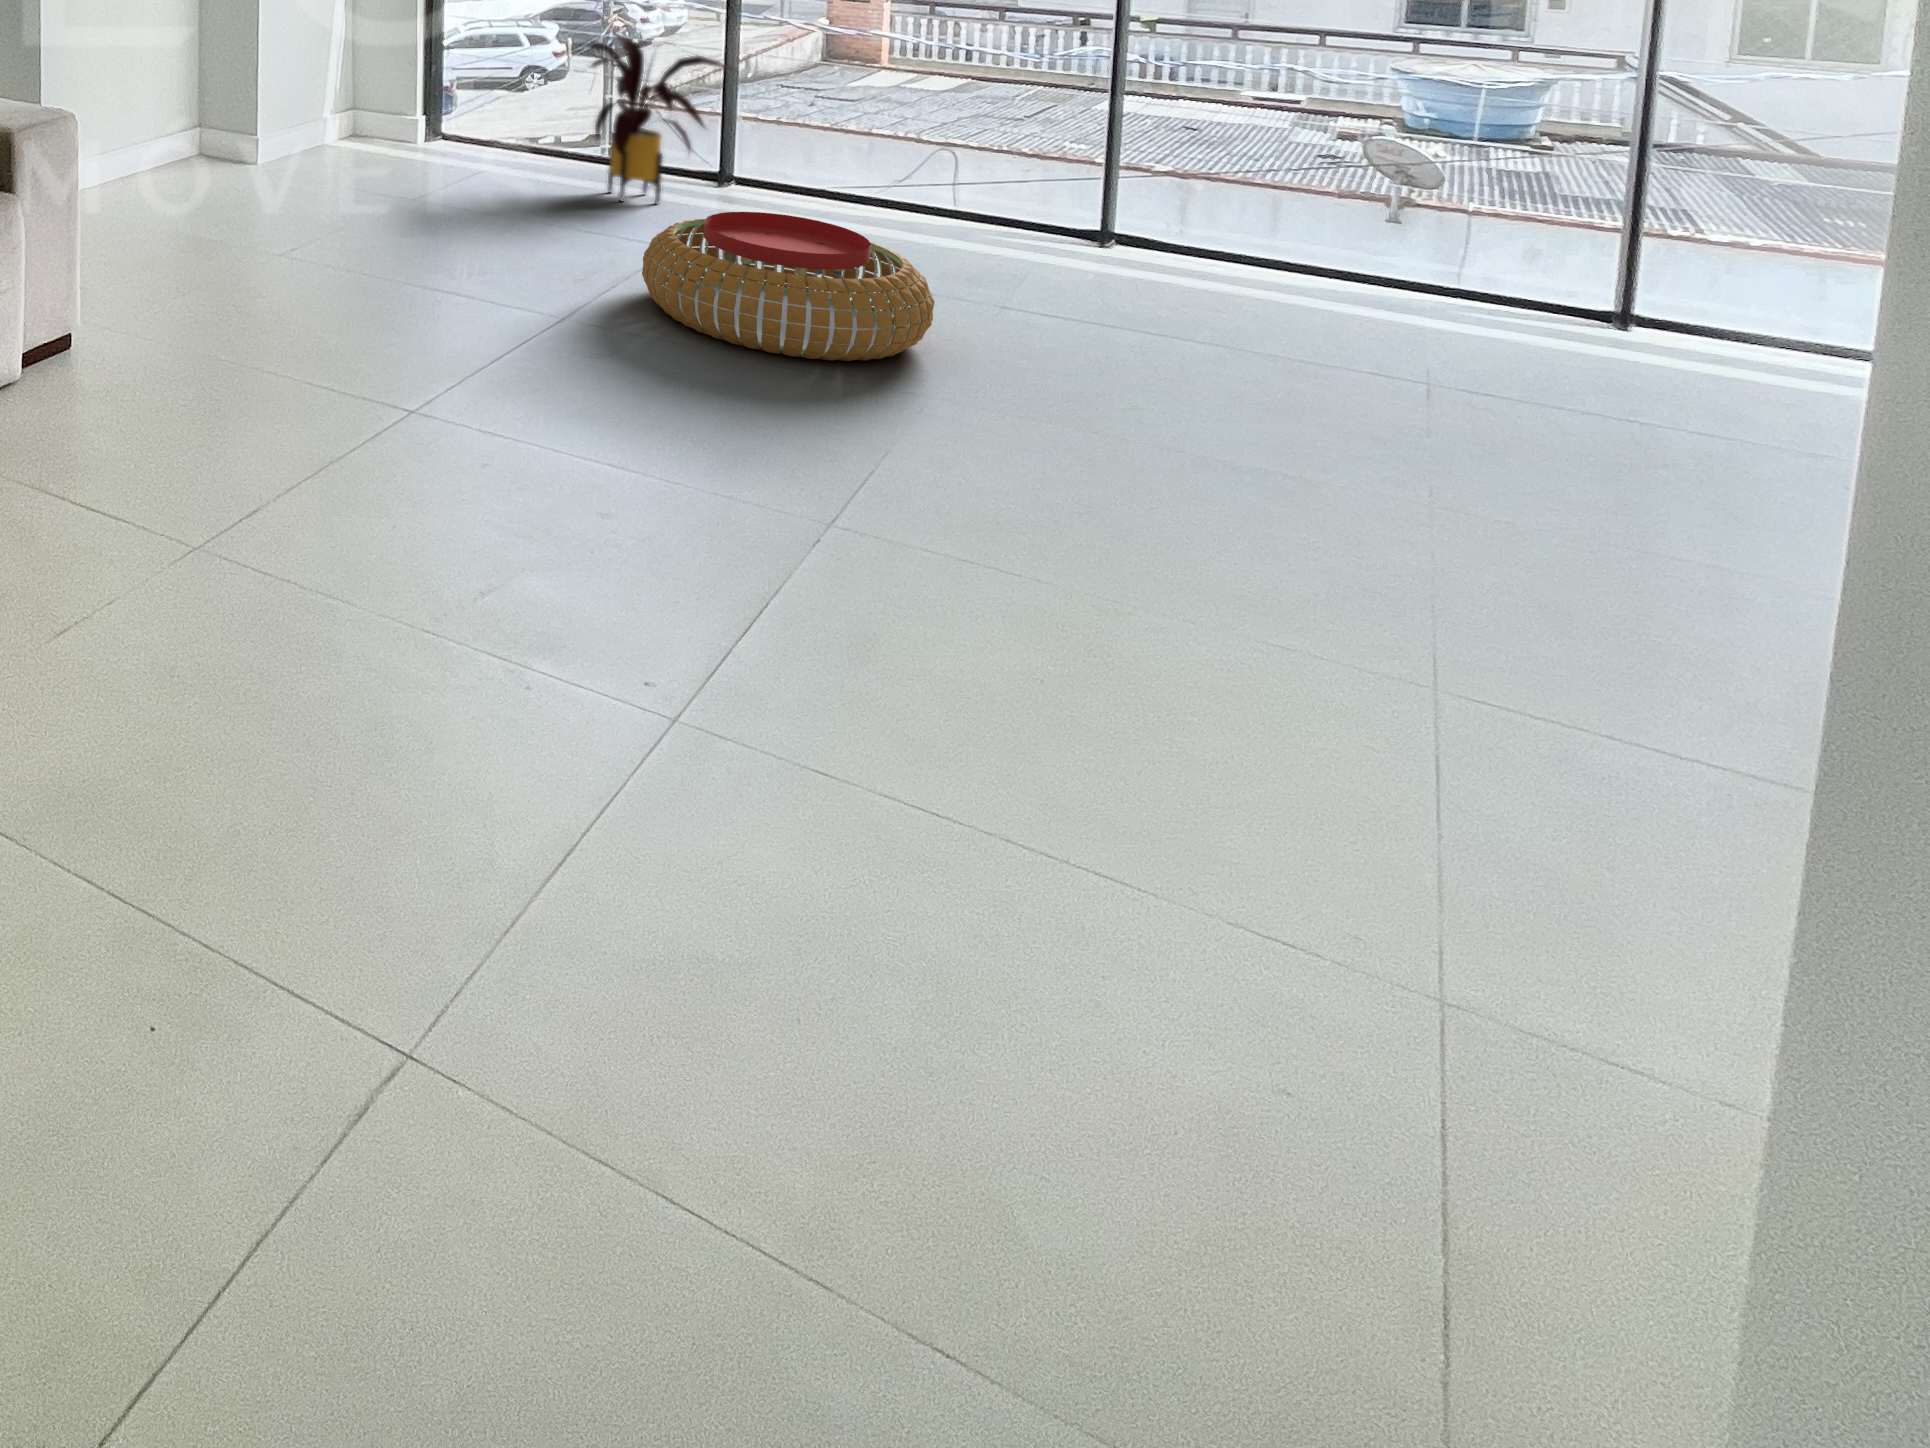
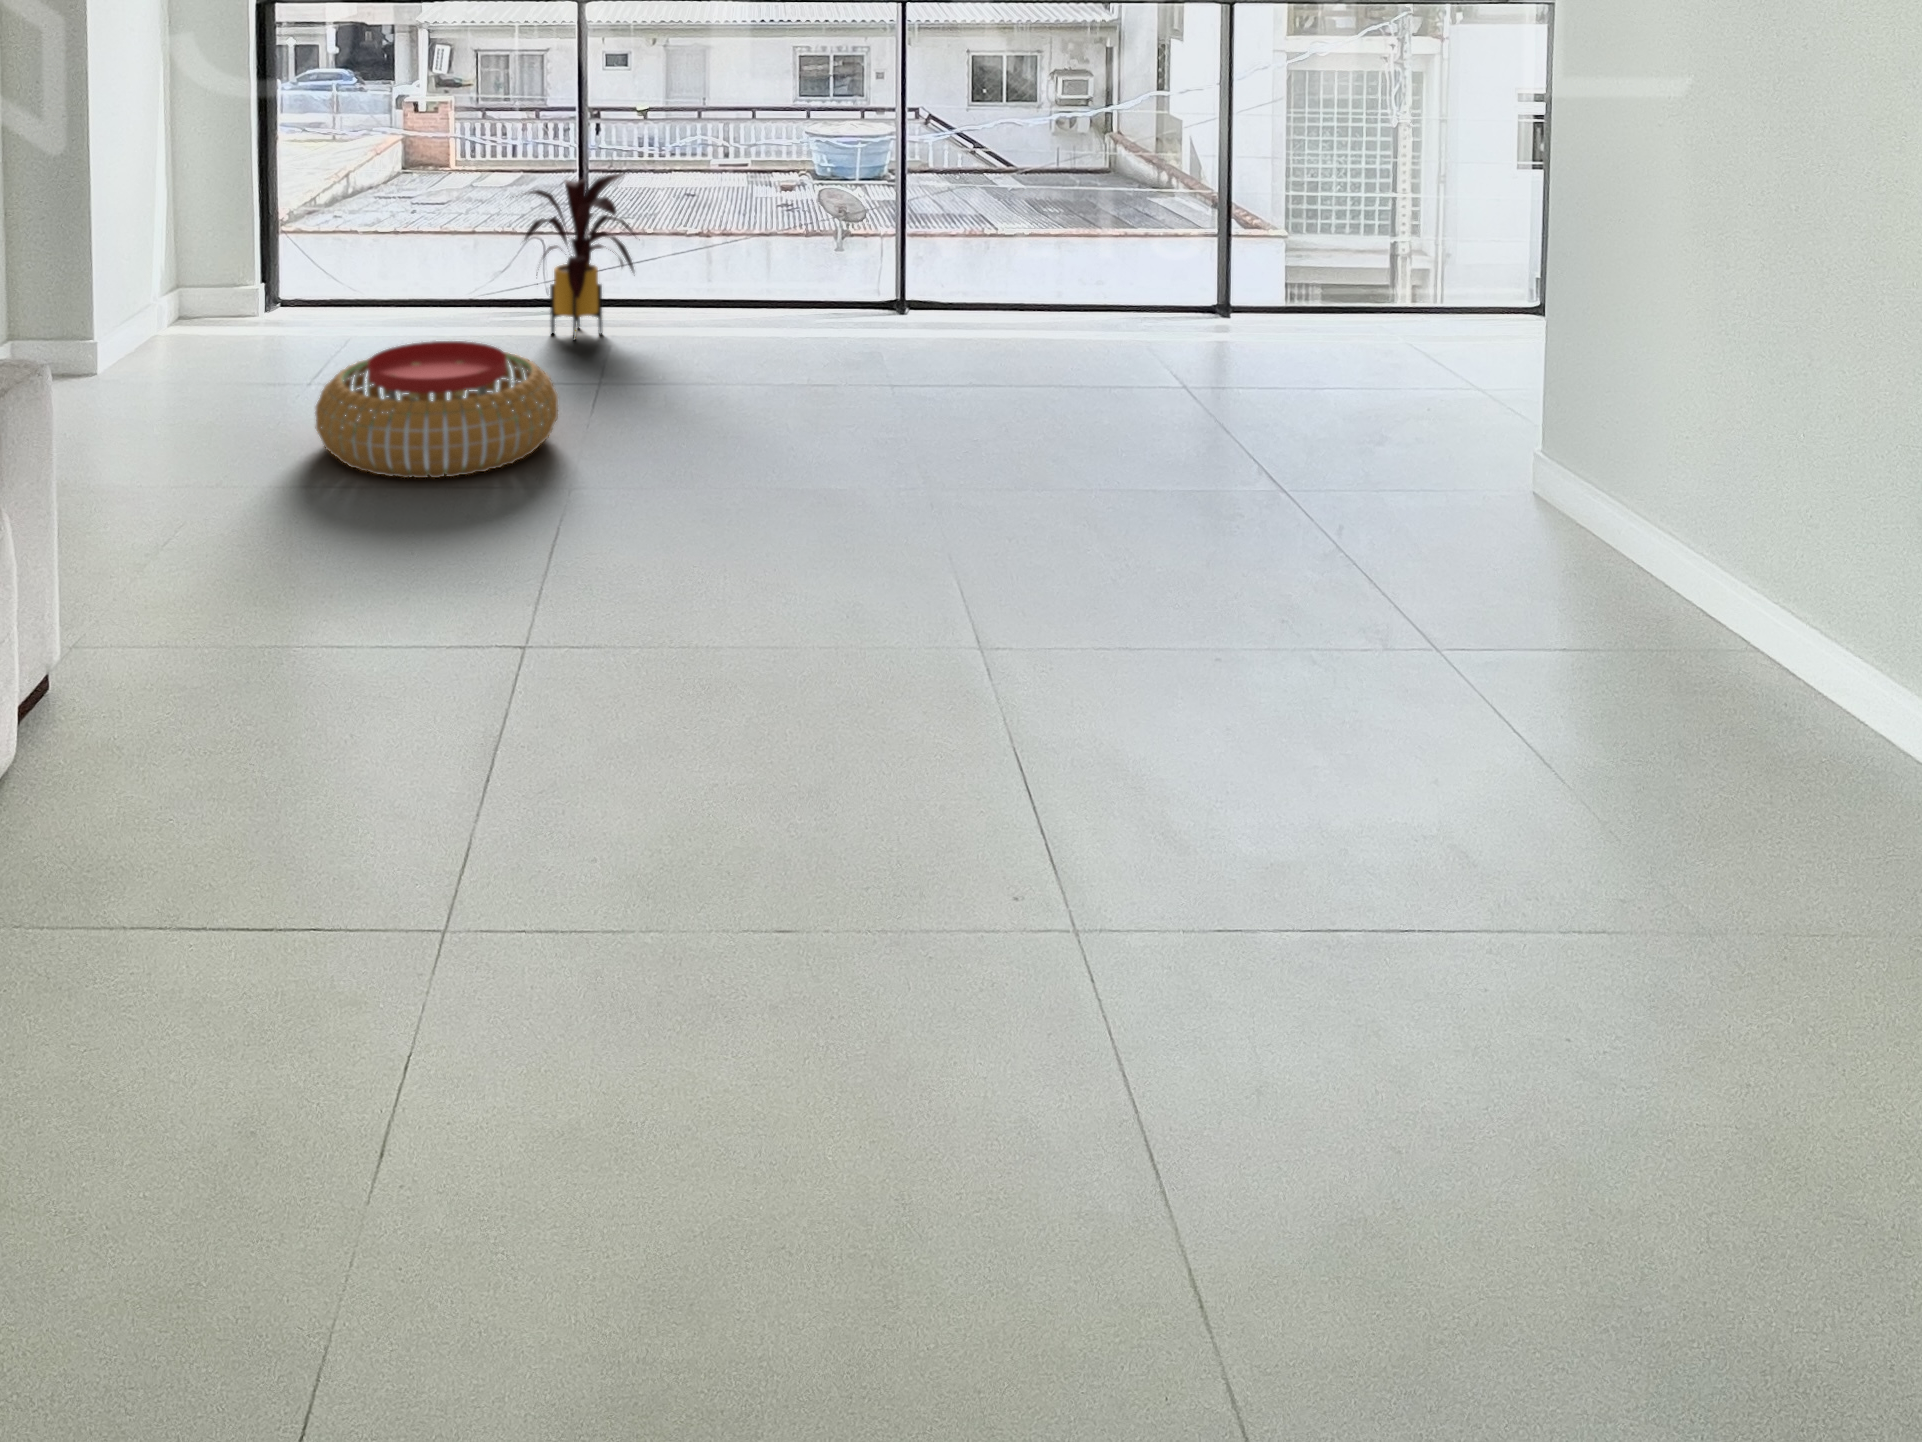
house plant: present [558,35,731,203] -> present [516,174,634,341]

